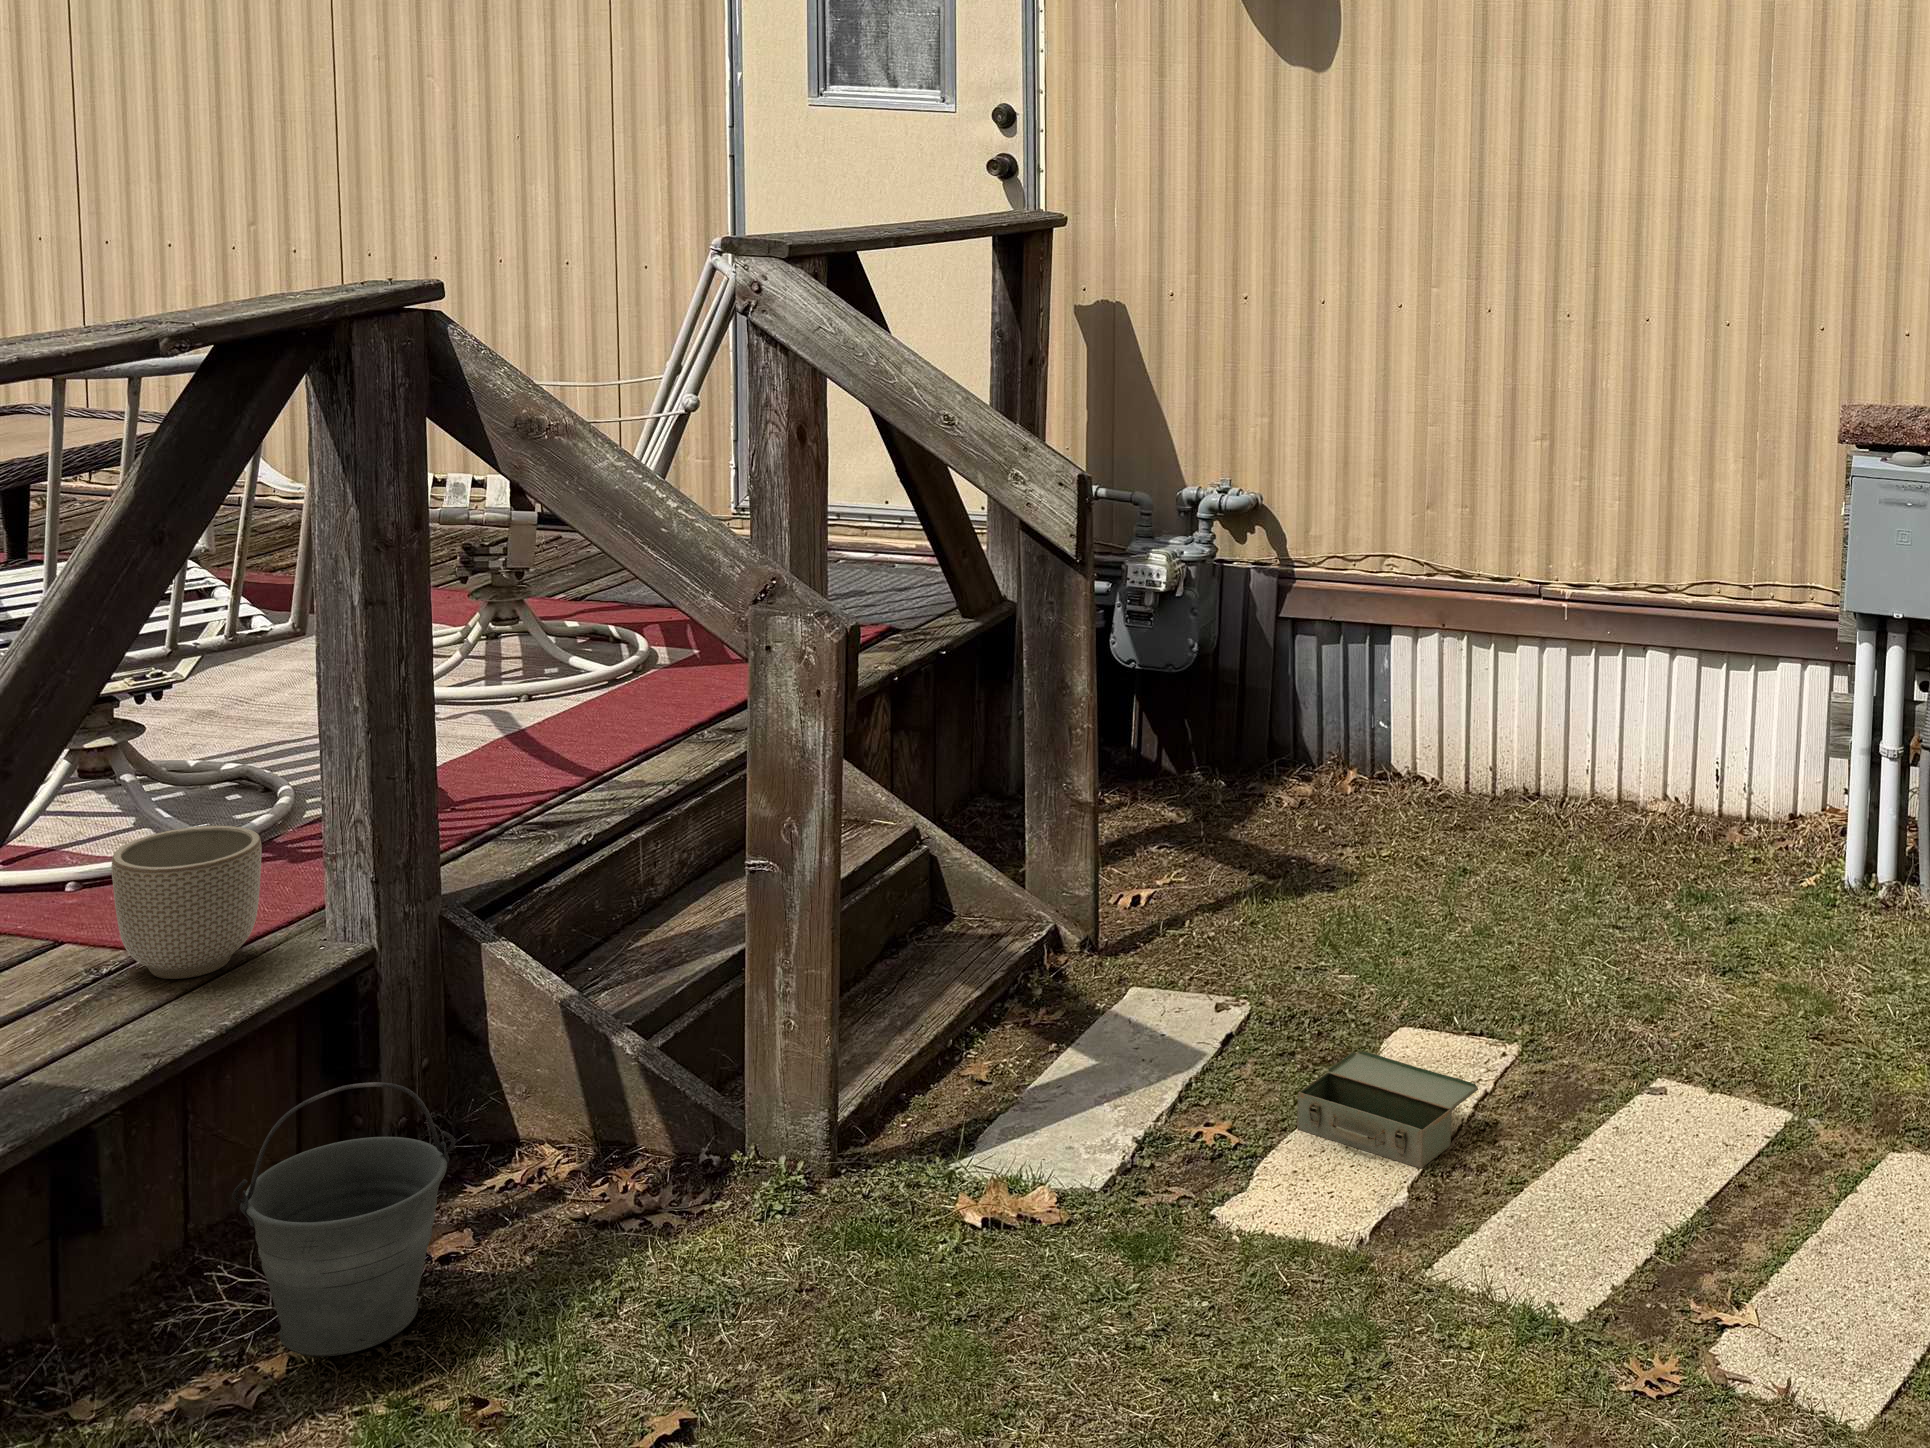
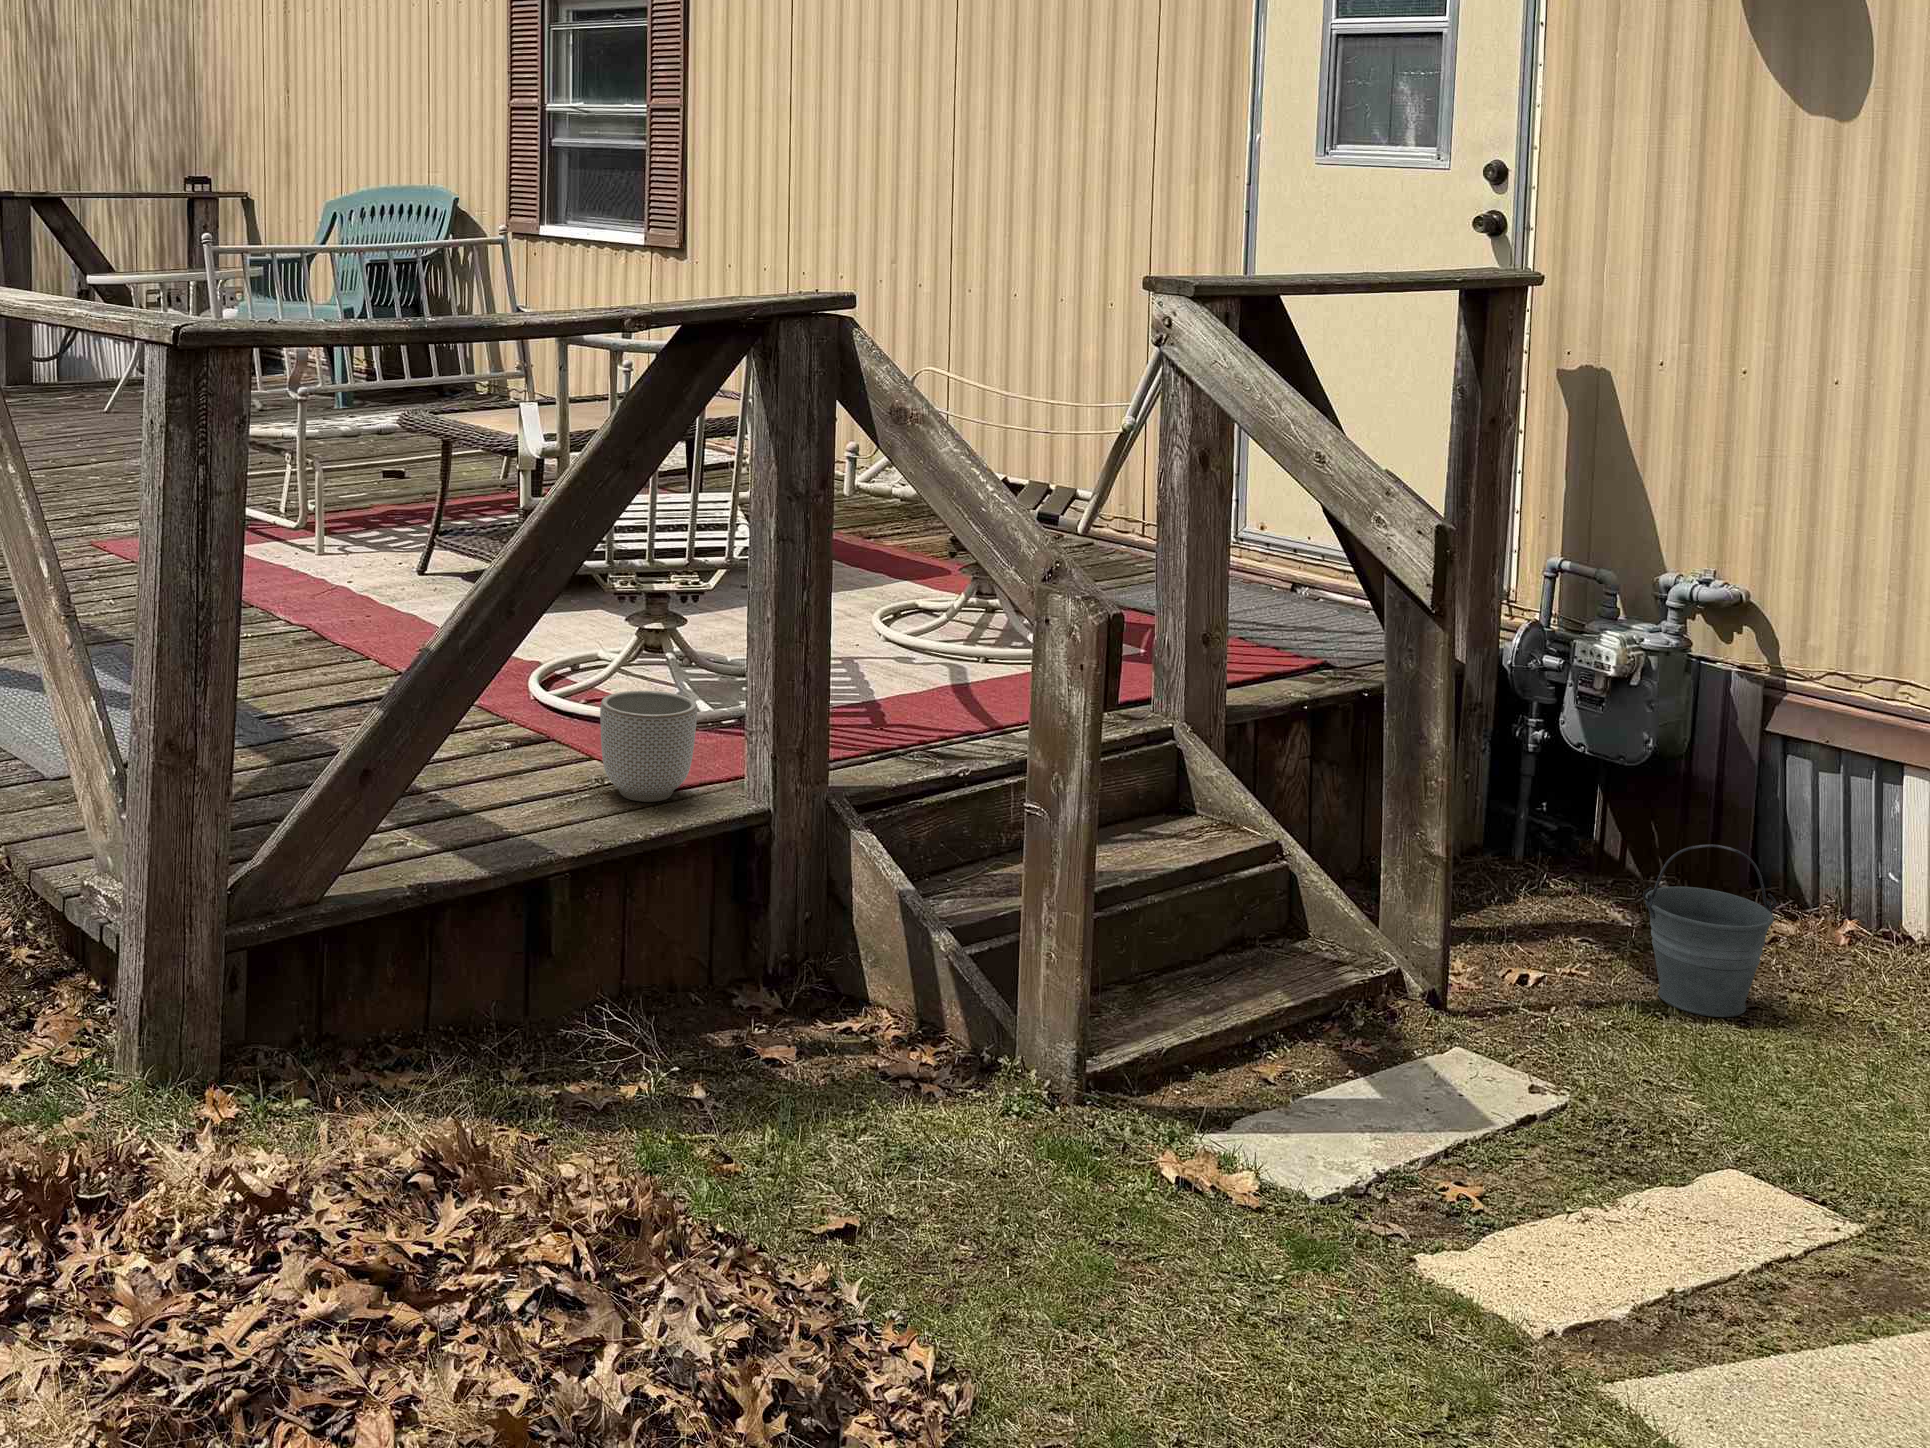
toolbox: present [1297,1050,1478,1168] -> none [1550,1160,1761,1293]
bucket: present [232,1082,455,1356] -> present [1643,844,1776,1017]

